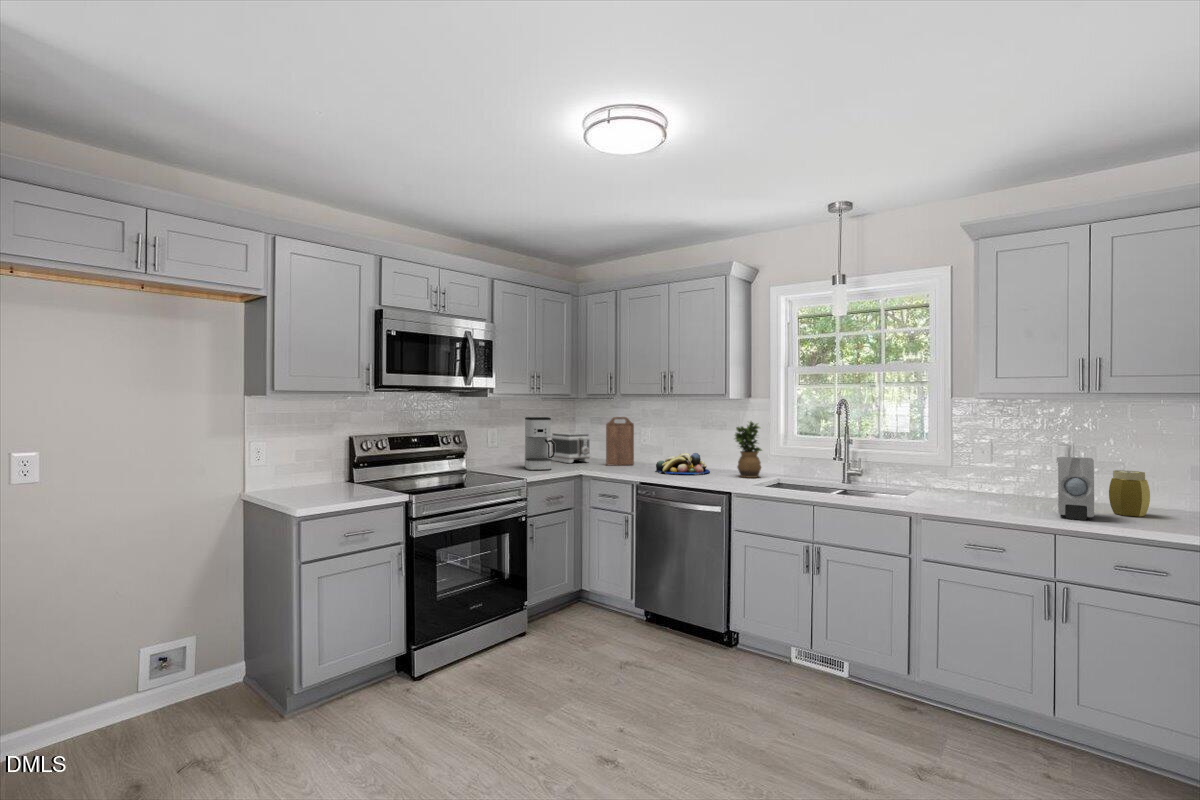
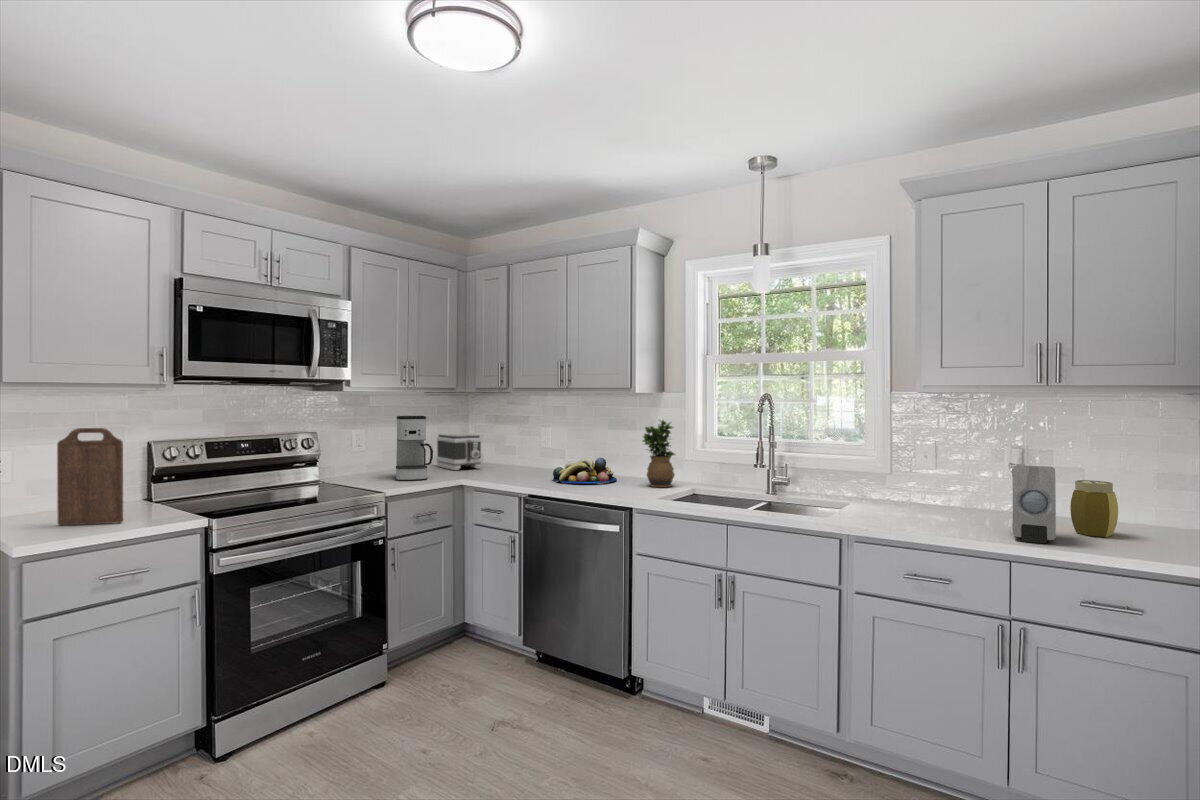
cutting board: present [606,417,634,465] -> present [57,428,123,525]

